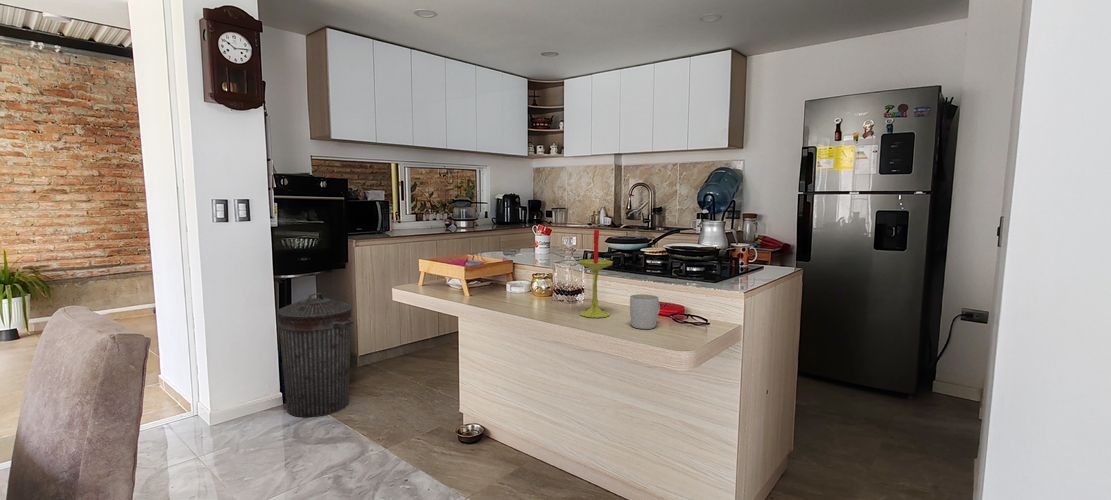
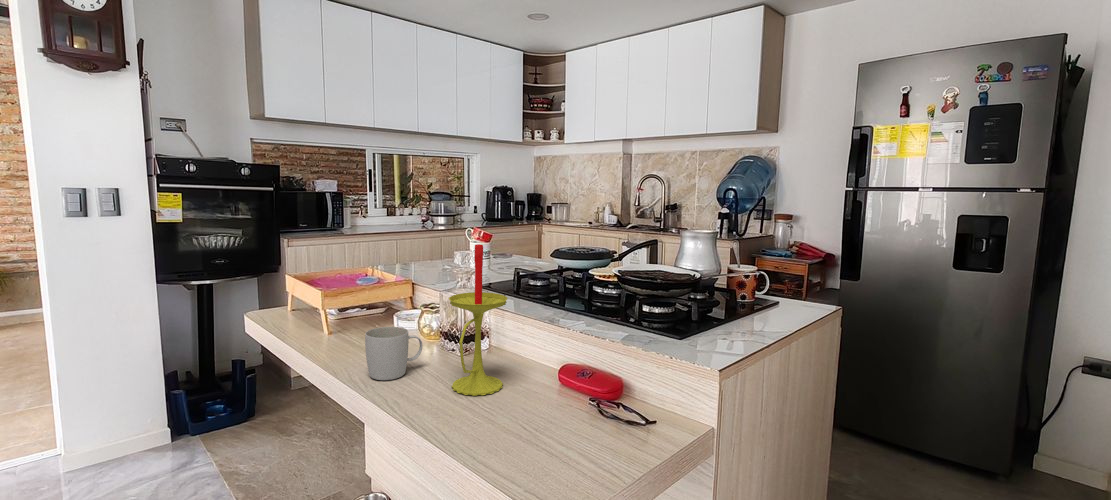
trash can: present [277,293,353,417] -> none [151,307,254,466]
mug: present [630,294,660,329] -> present [365,327,423,380]

